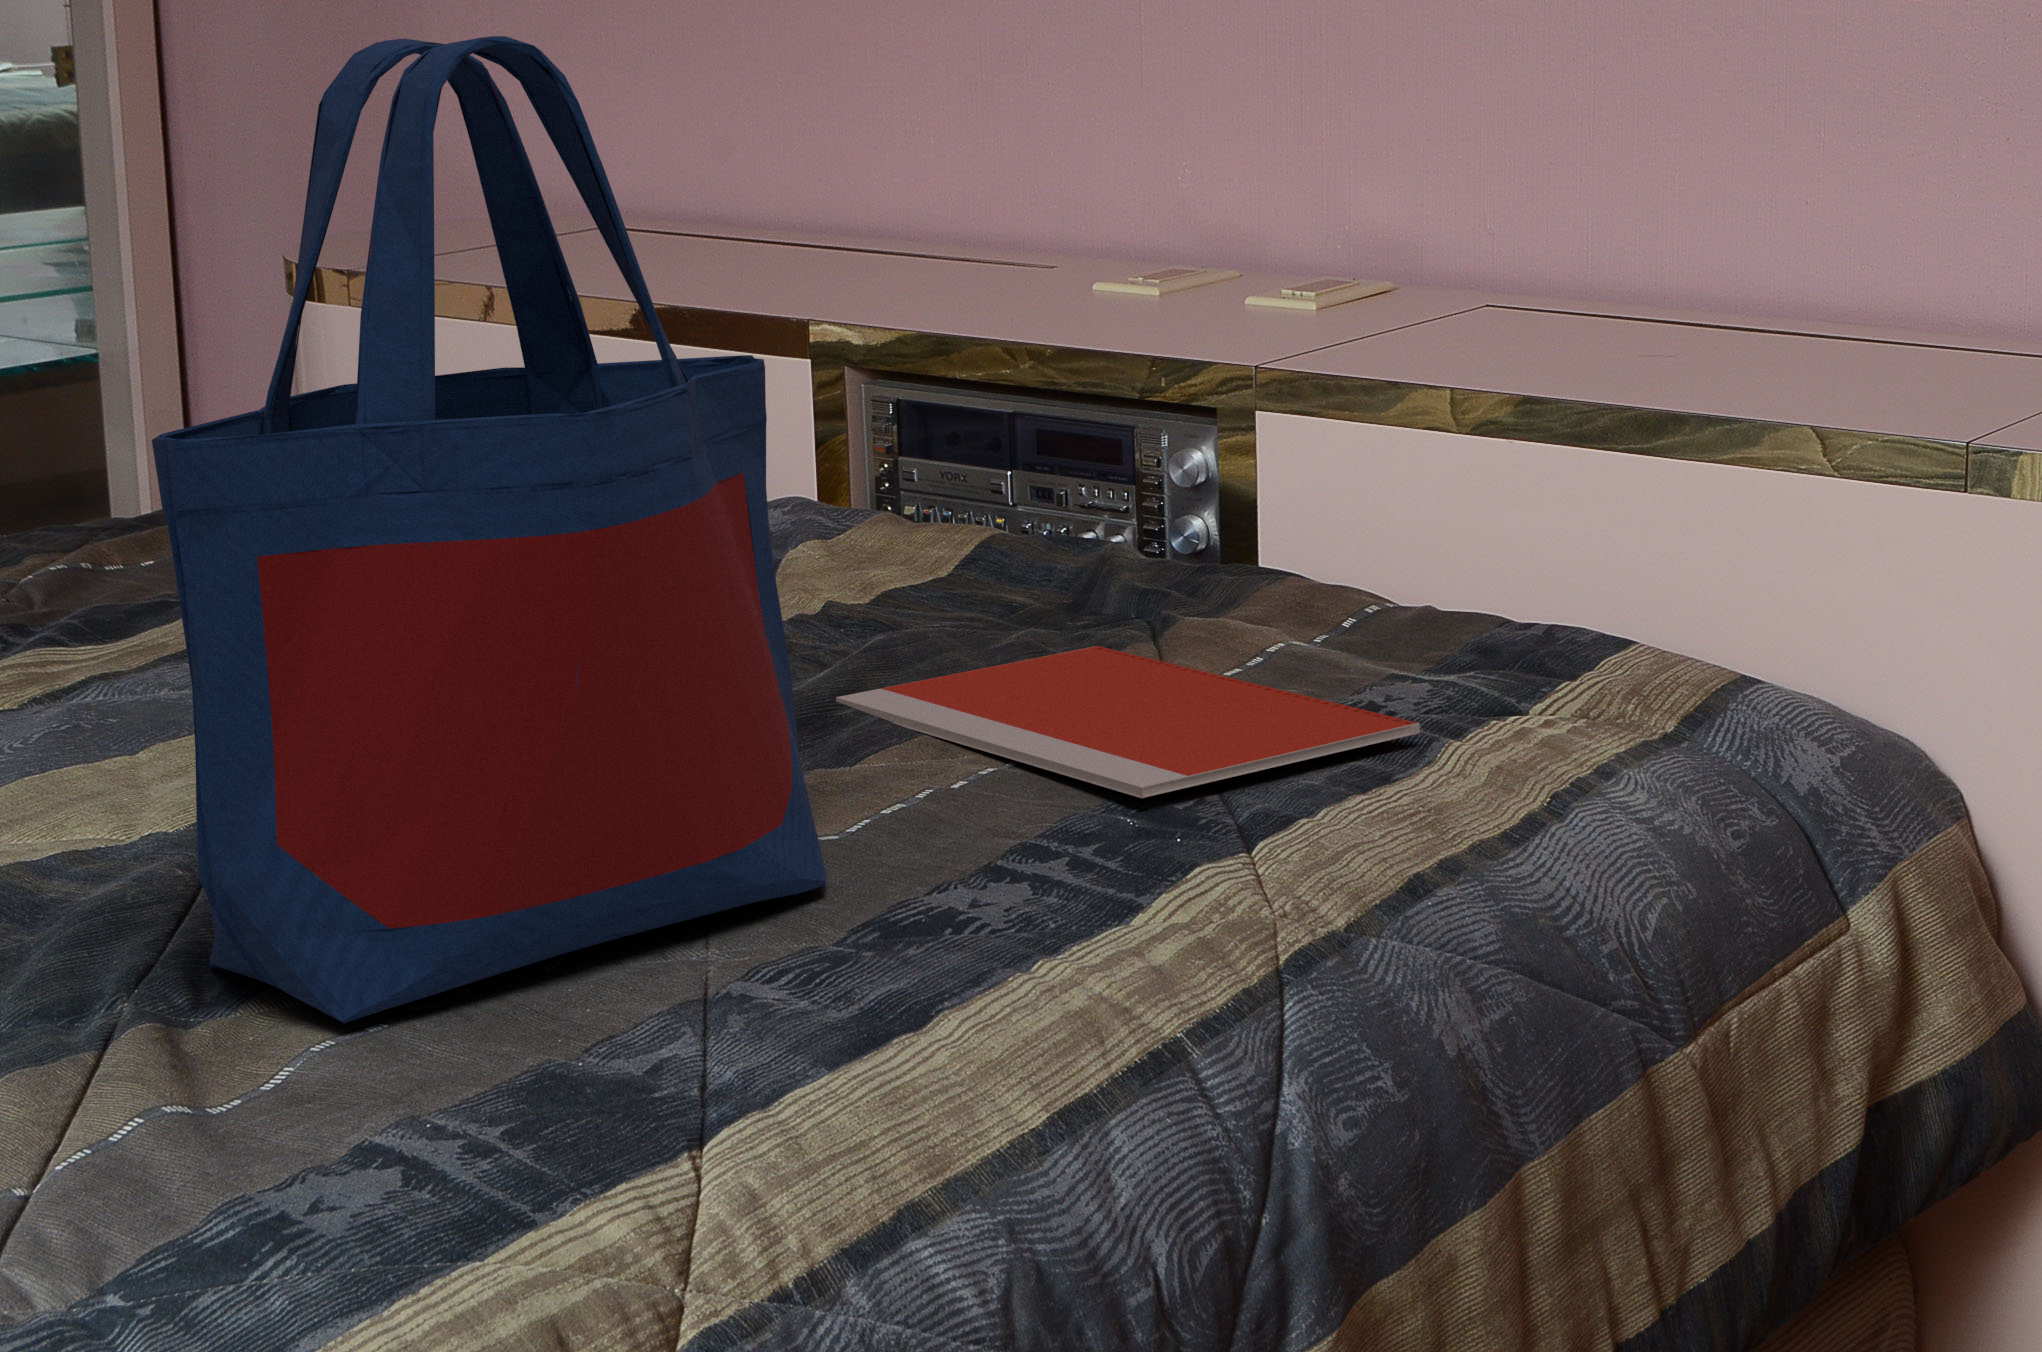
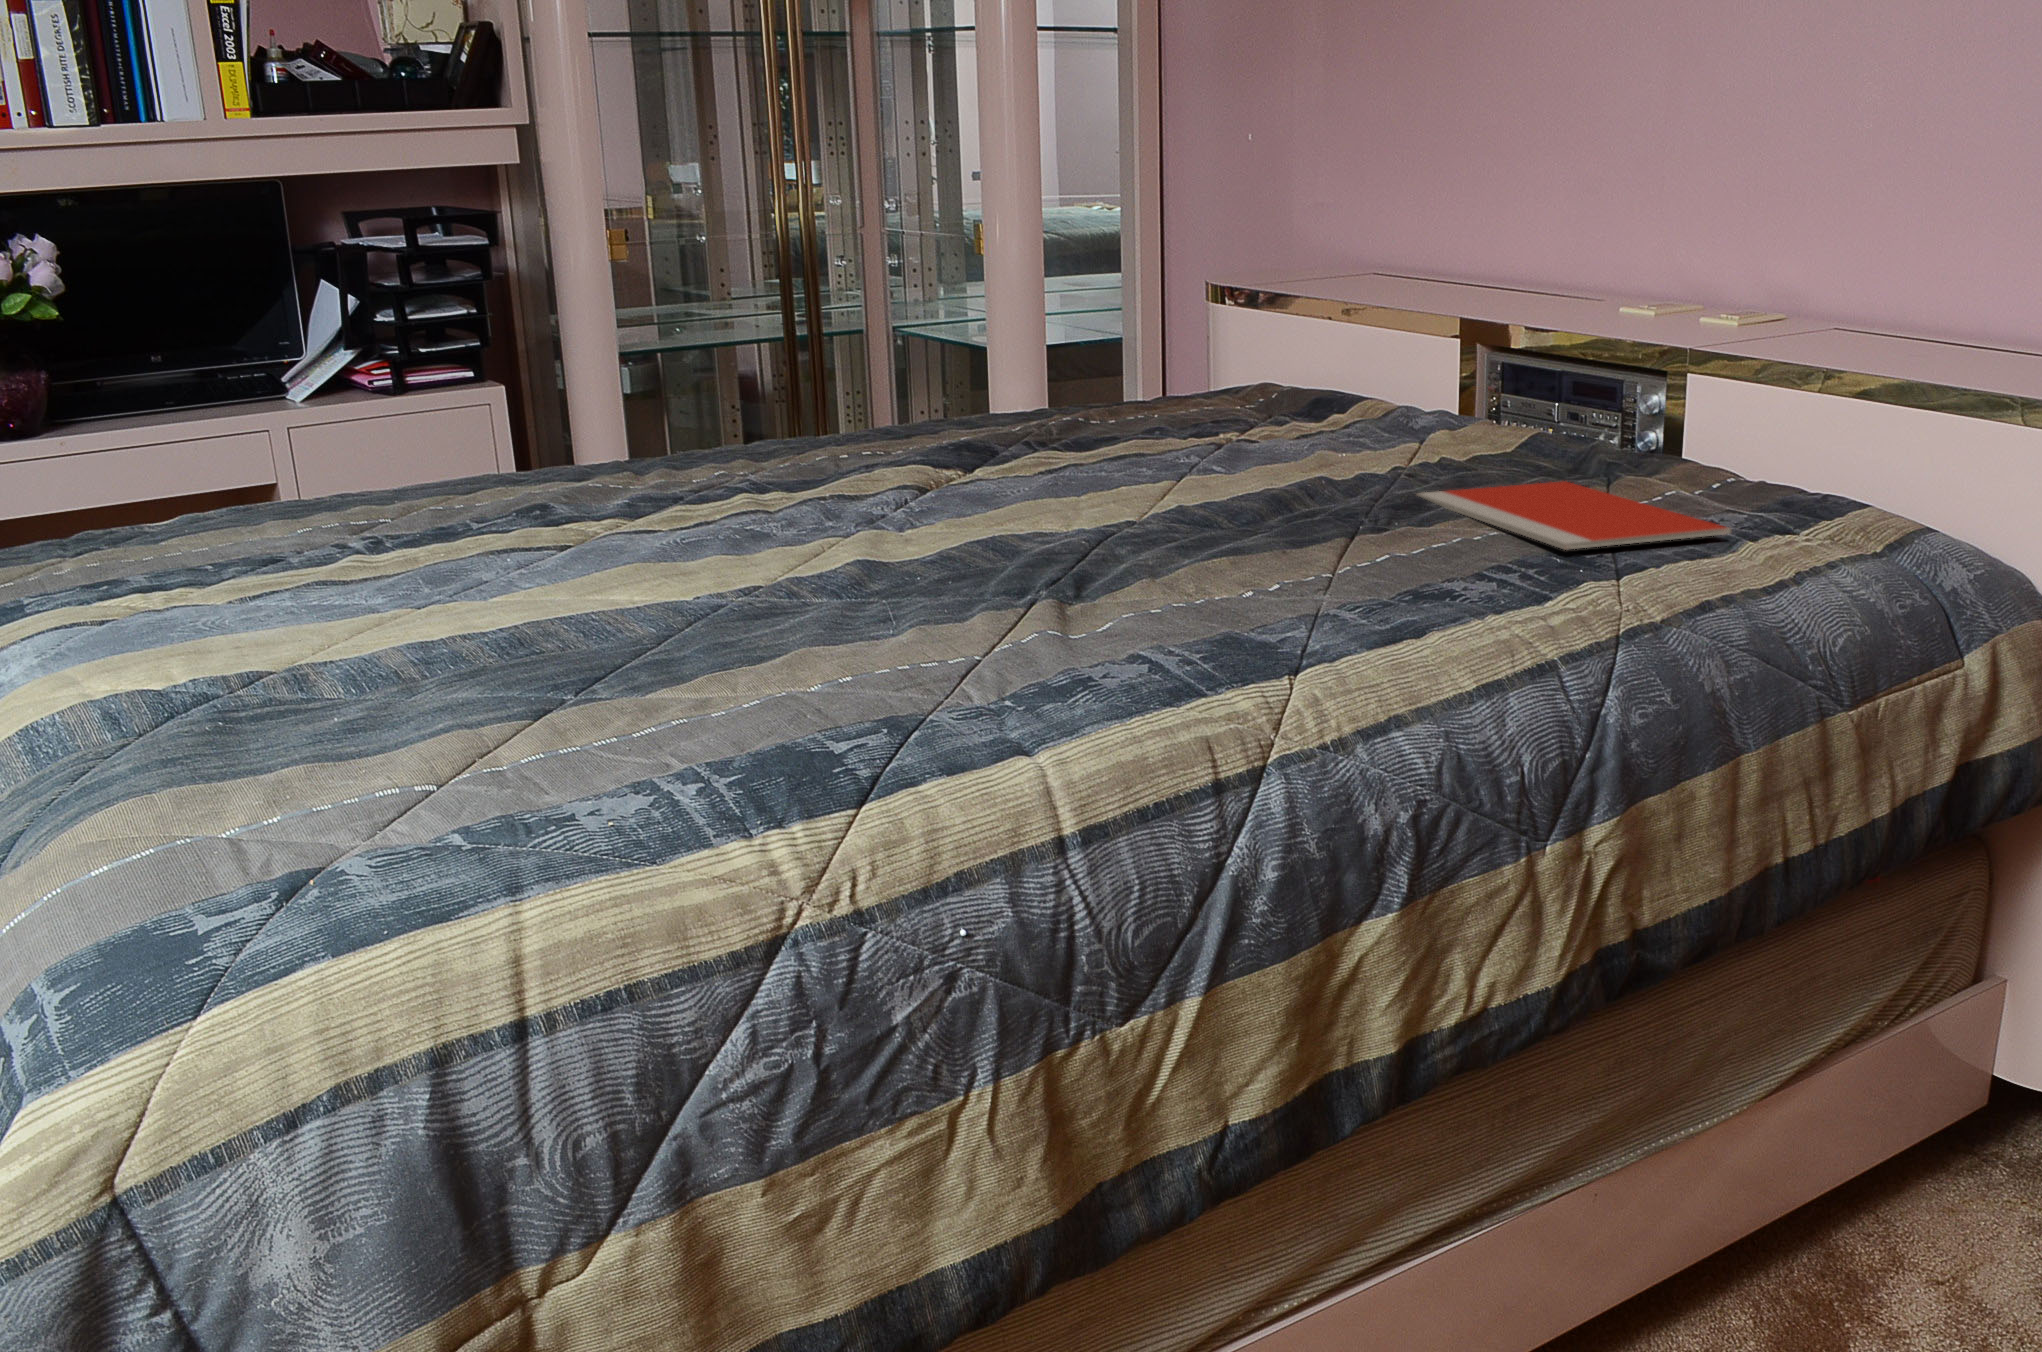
tote bag: present [152,36,826,1023] -> none [1064,92,1388,607]

